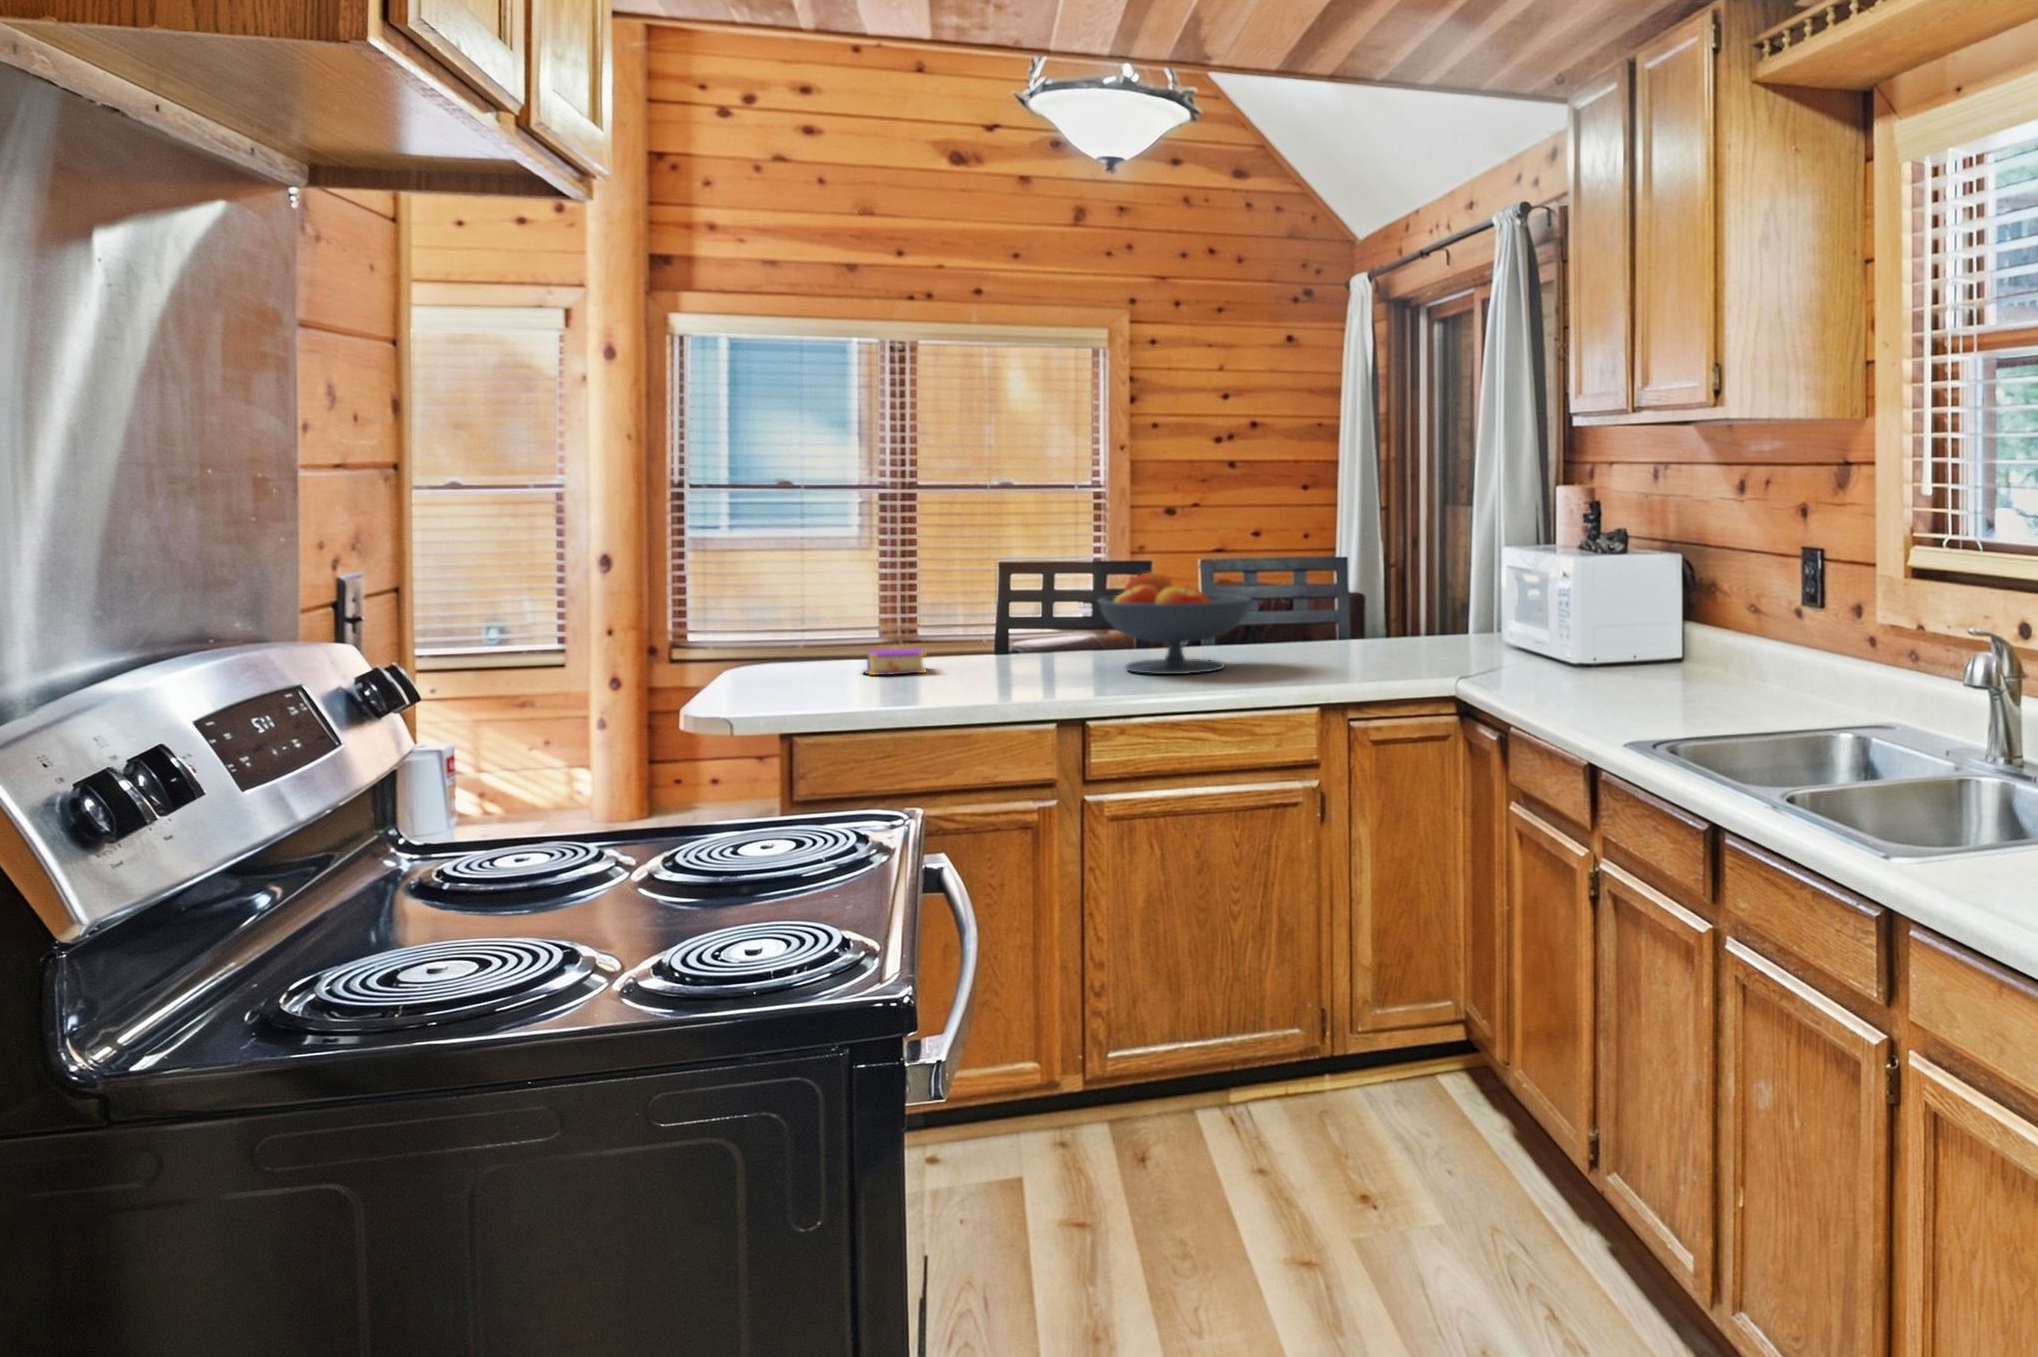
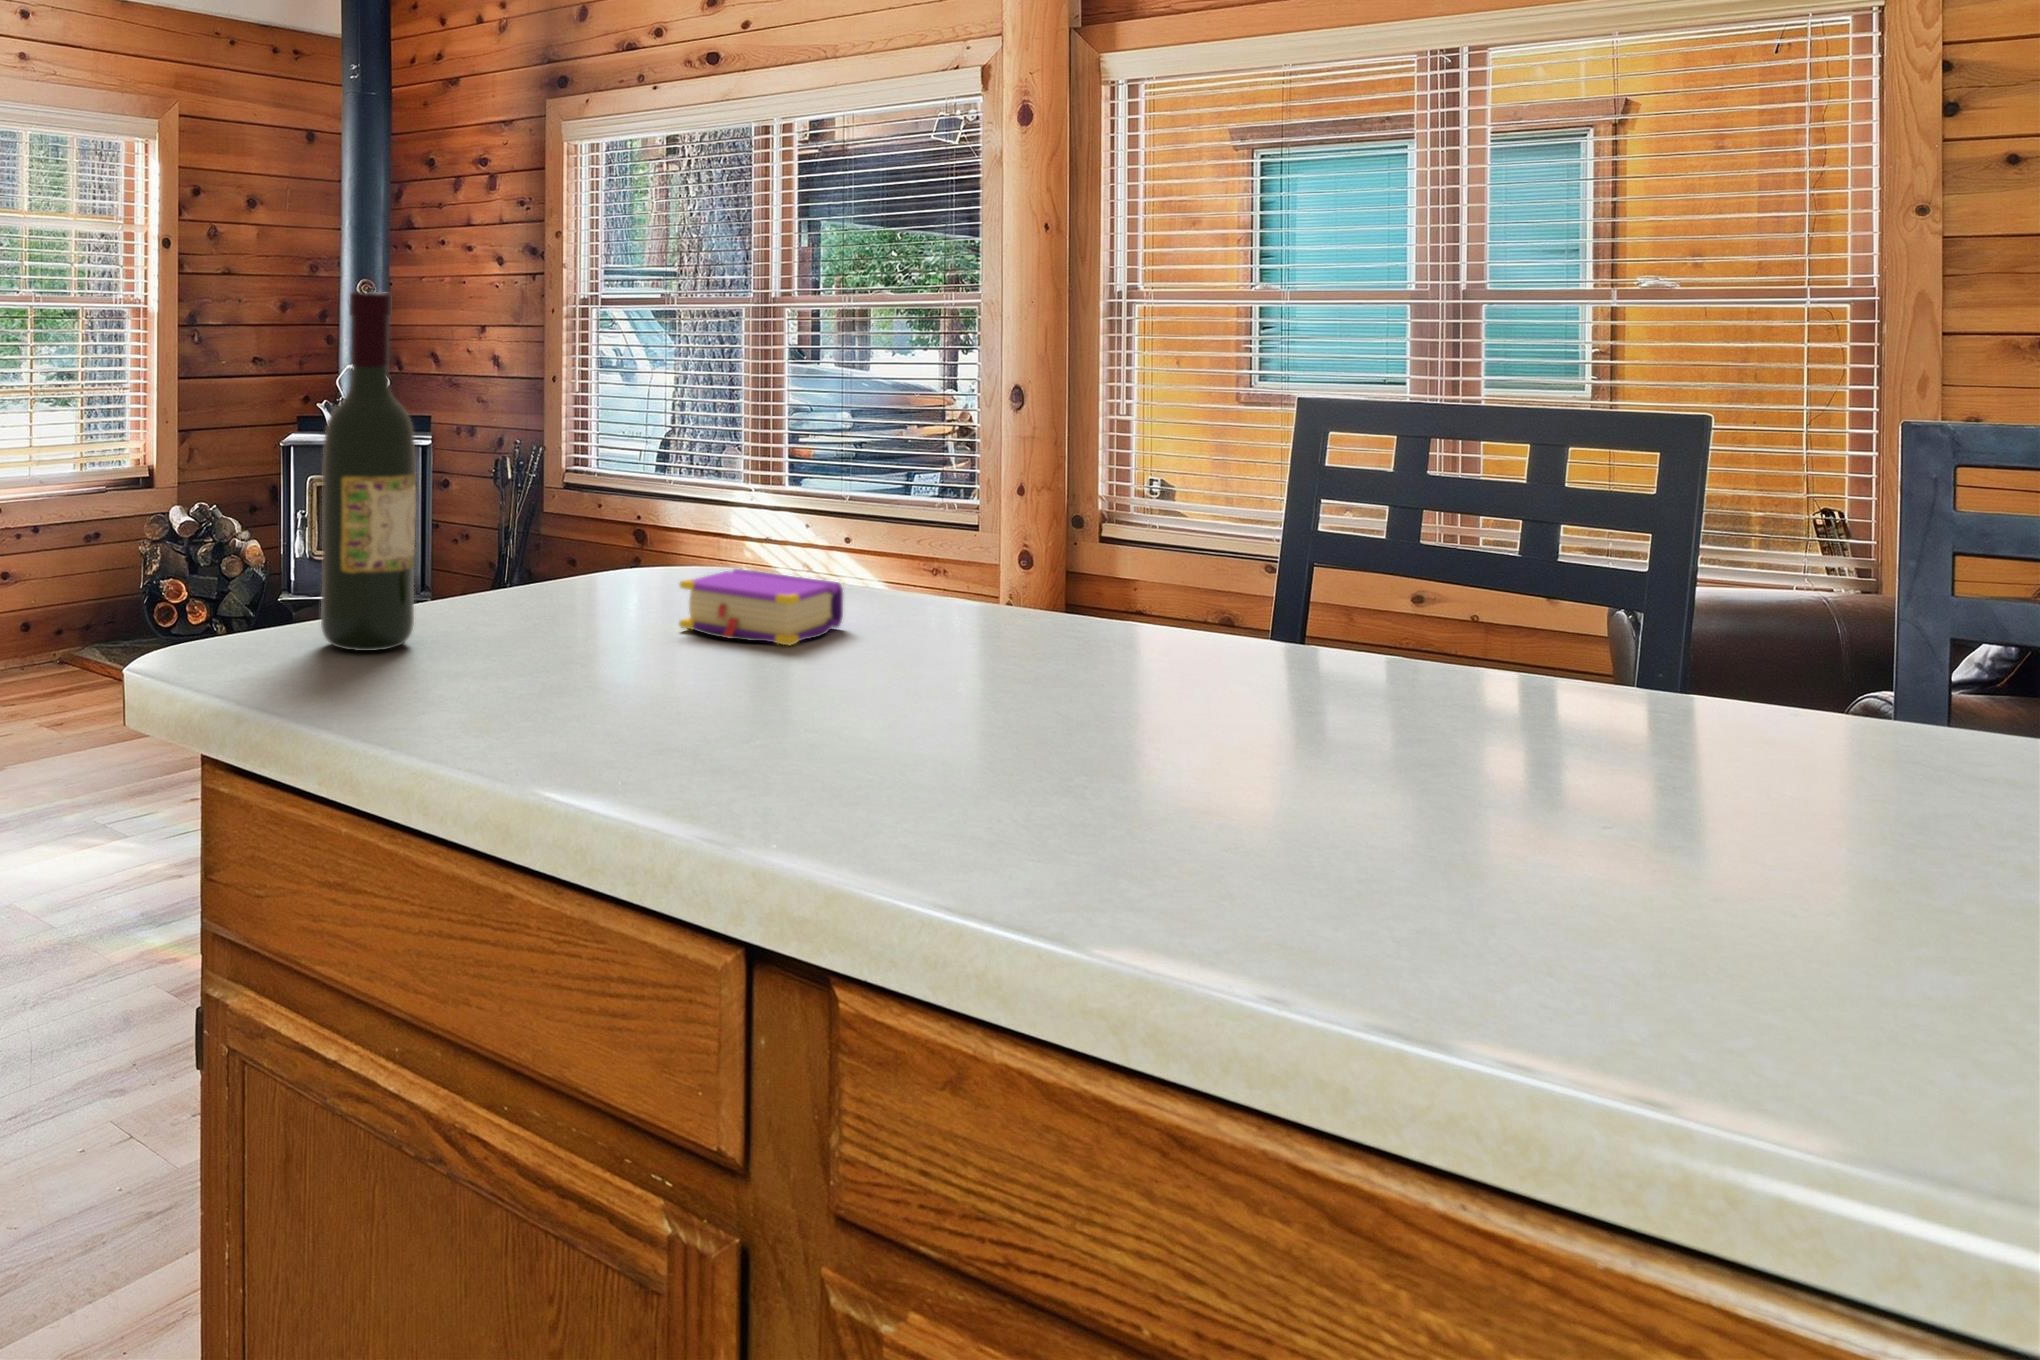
wine bottle: none [751,534,798,697] -> present [321,292,416,651]
fruit bowl: present [1097,572,1252,674] -> none [1123,440,1794,867]

